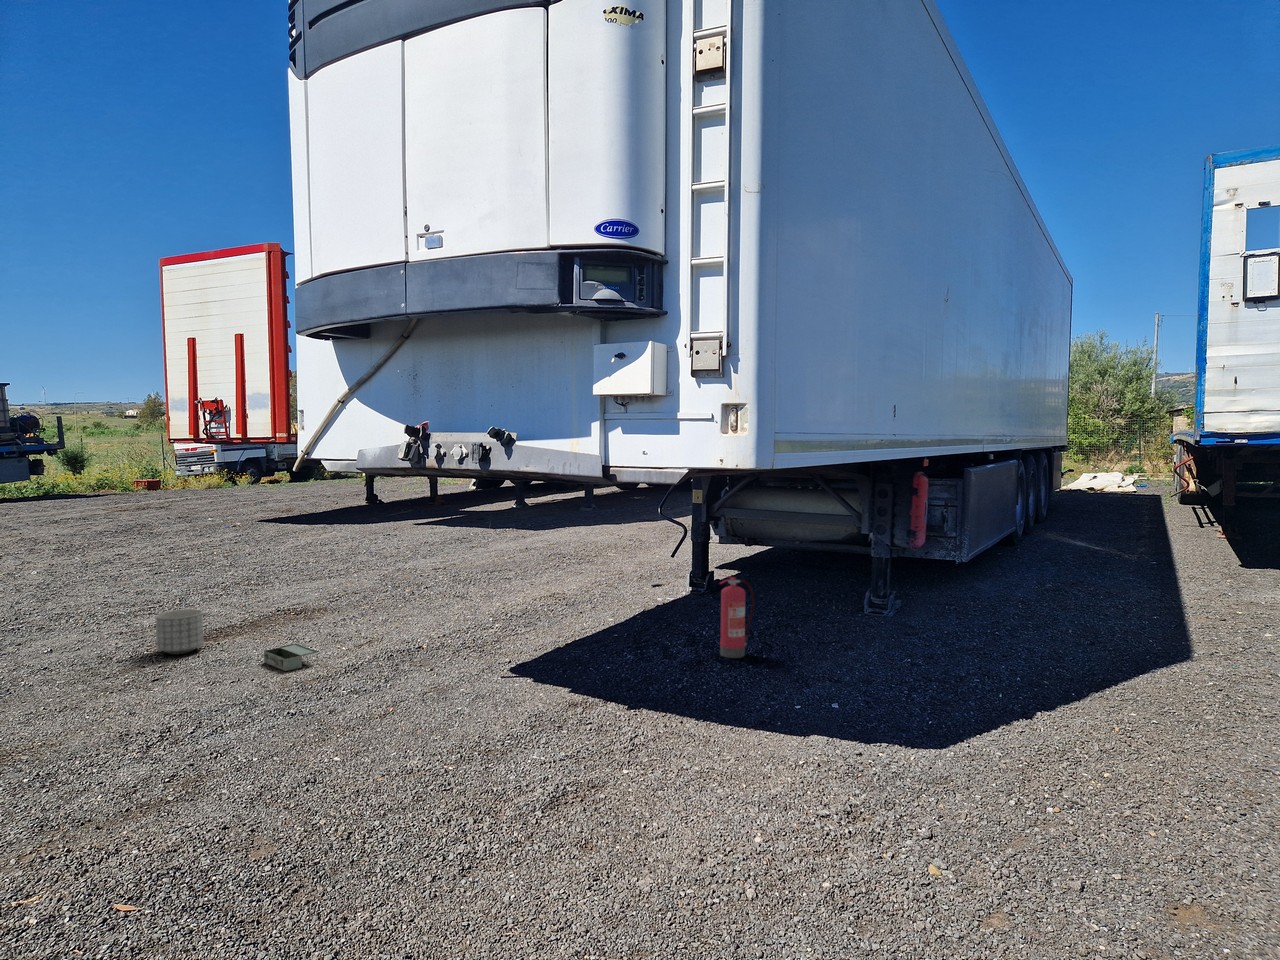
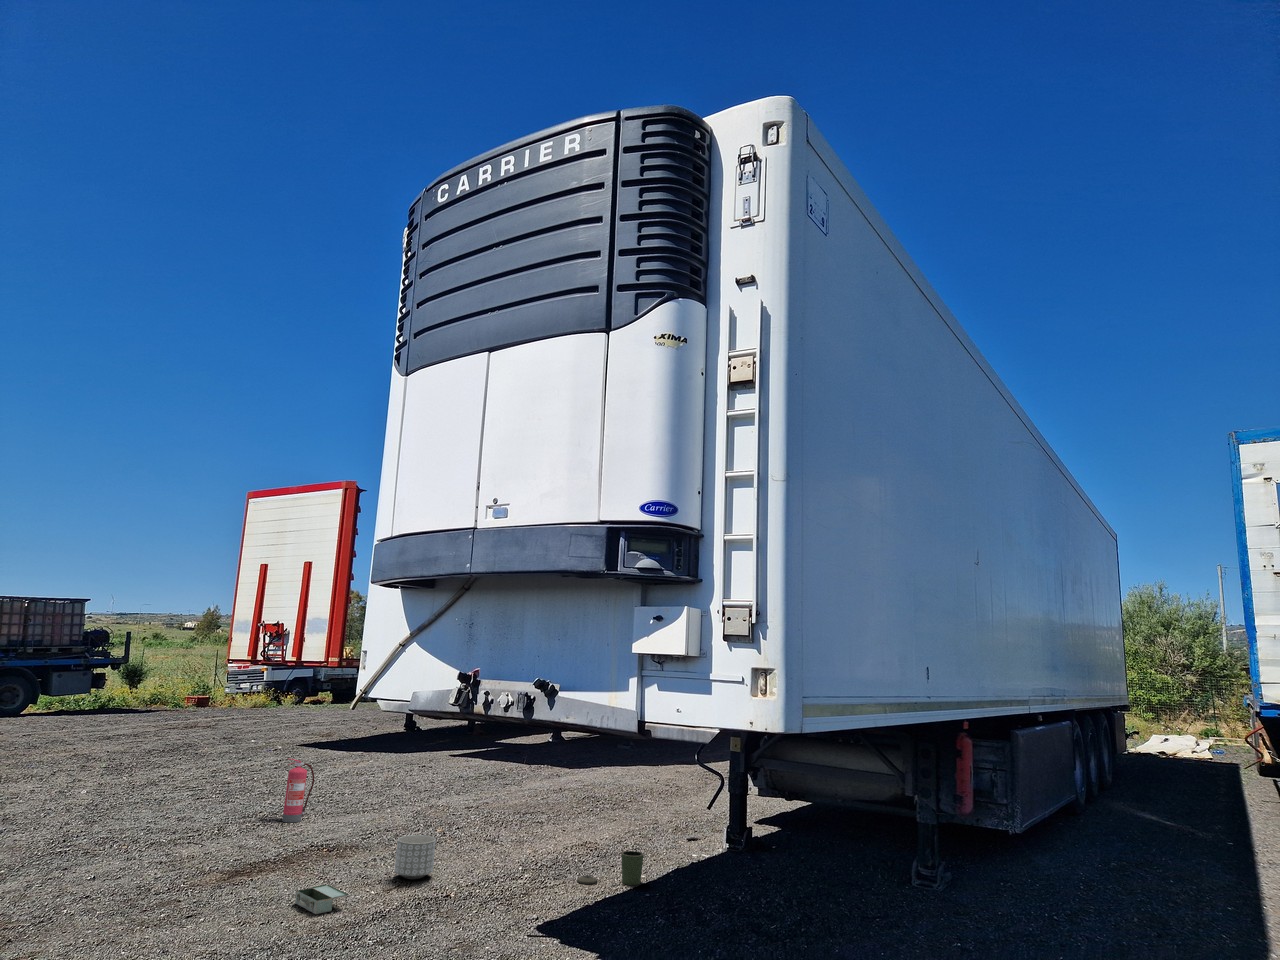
fire extinguisher: present [719,575,754,658] -> present [282,758,314,822]
trash can: none [547,597,611,629] -> present [577,851,644,885]
planter: present [156,609,203,654] -> present [394,835,436,879]

